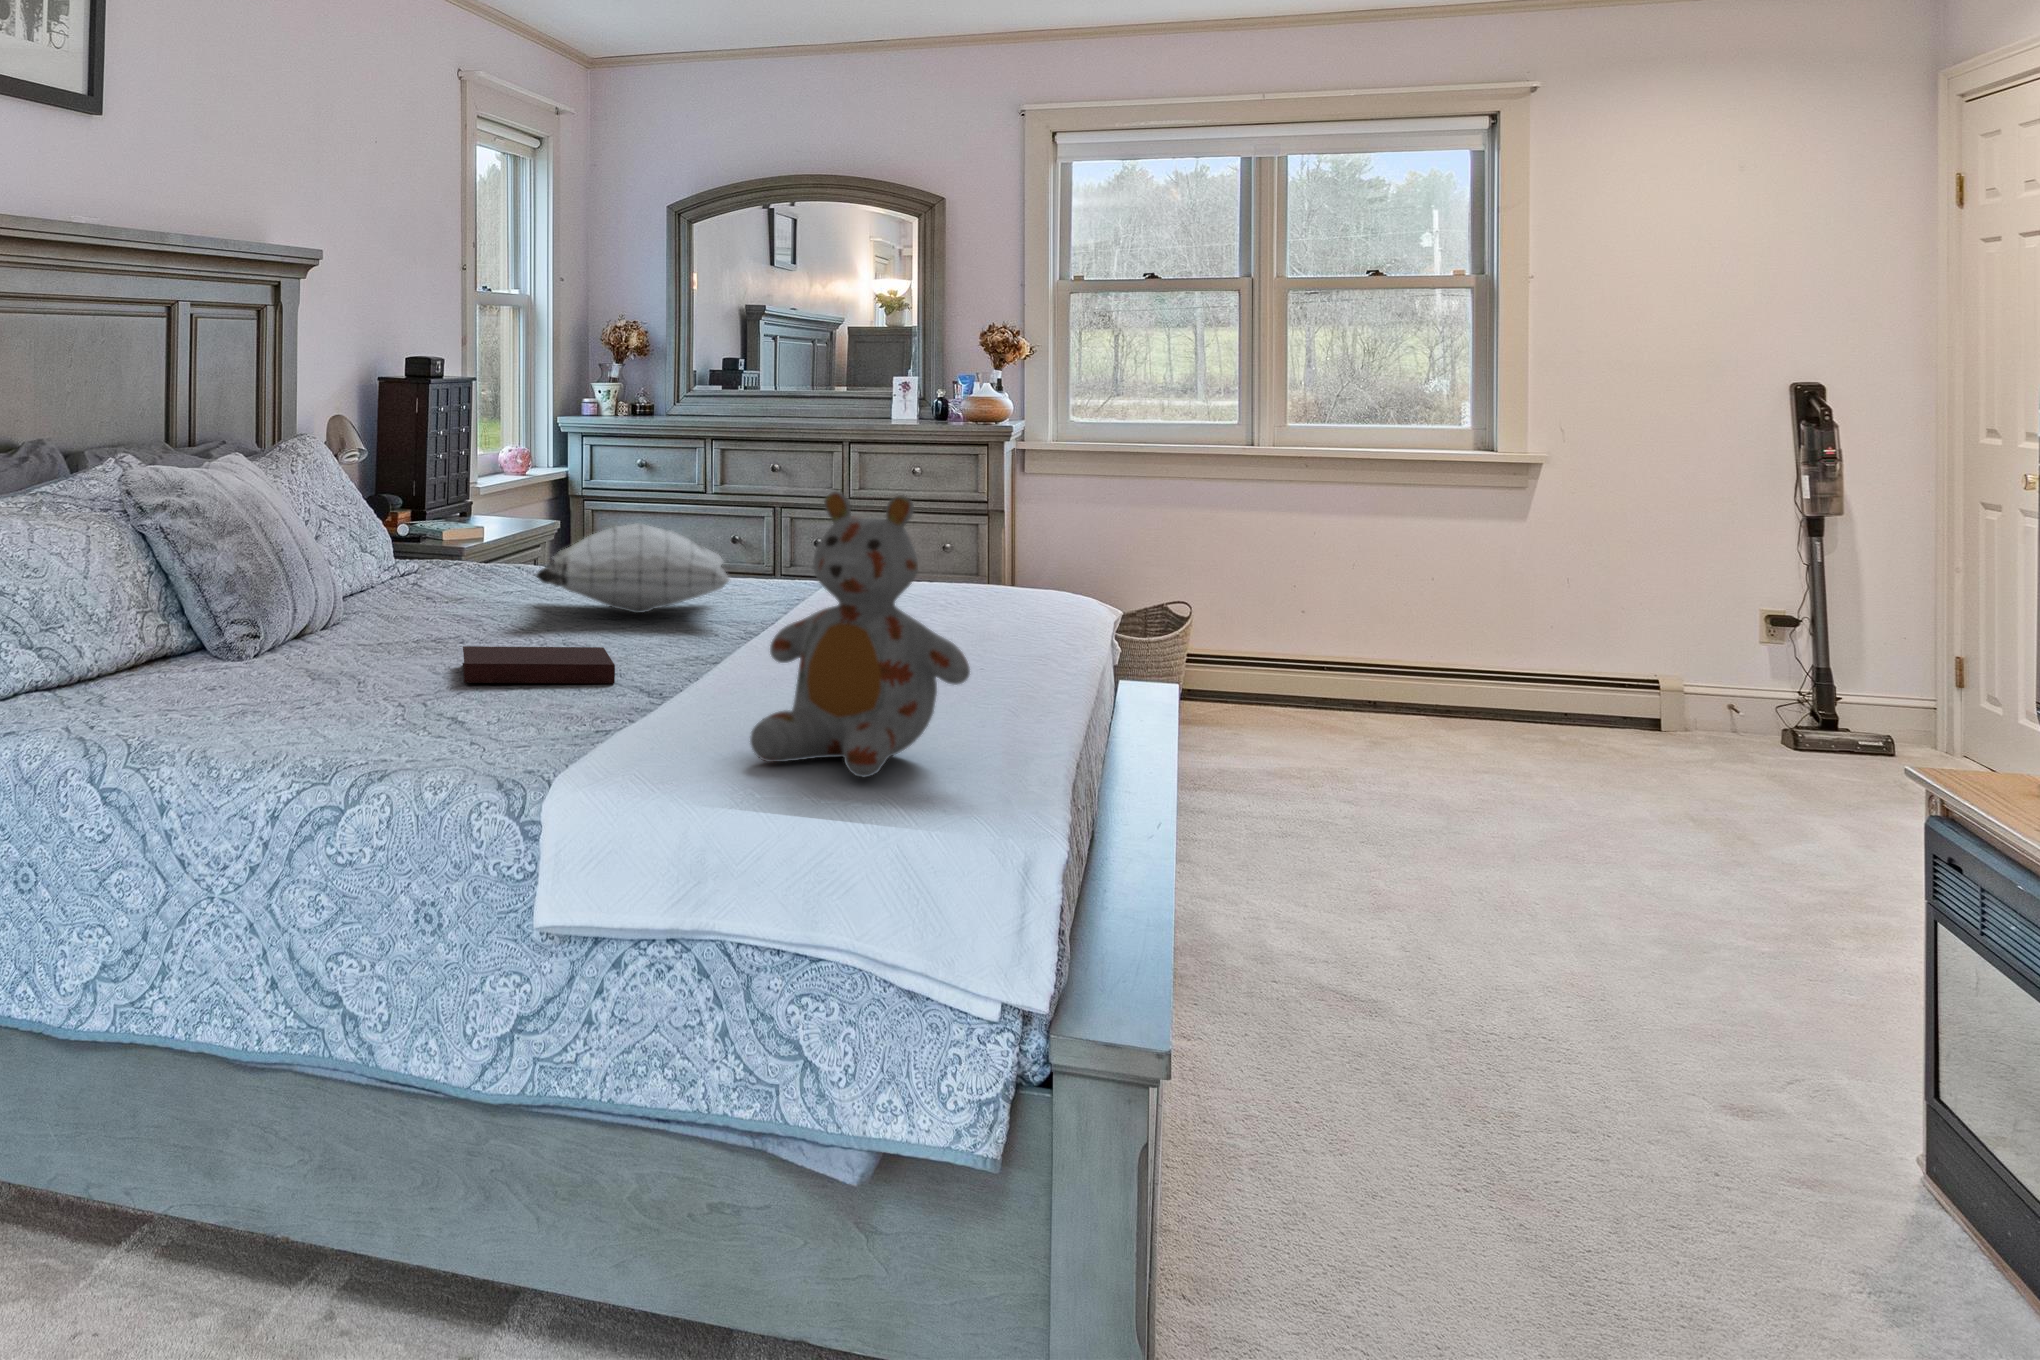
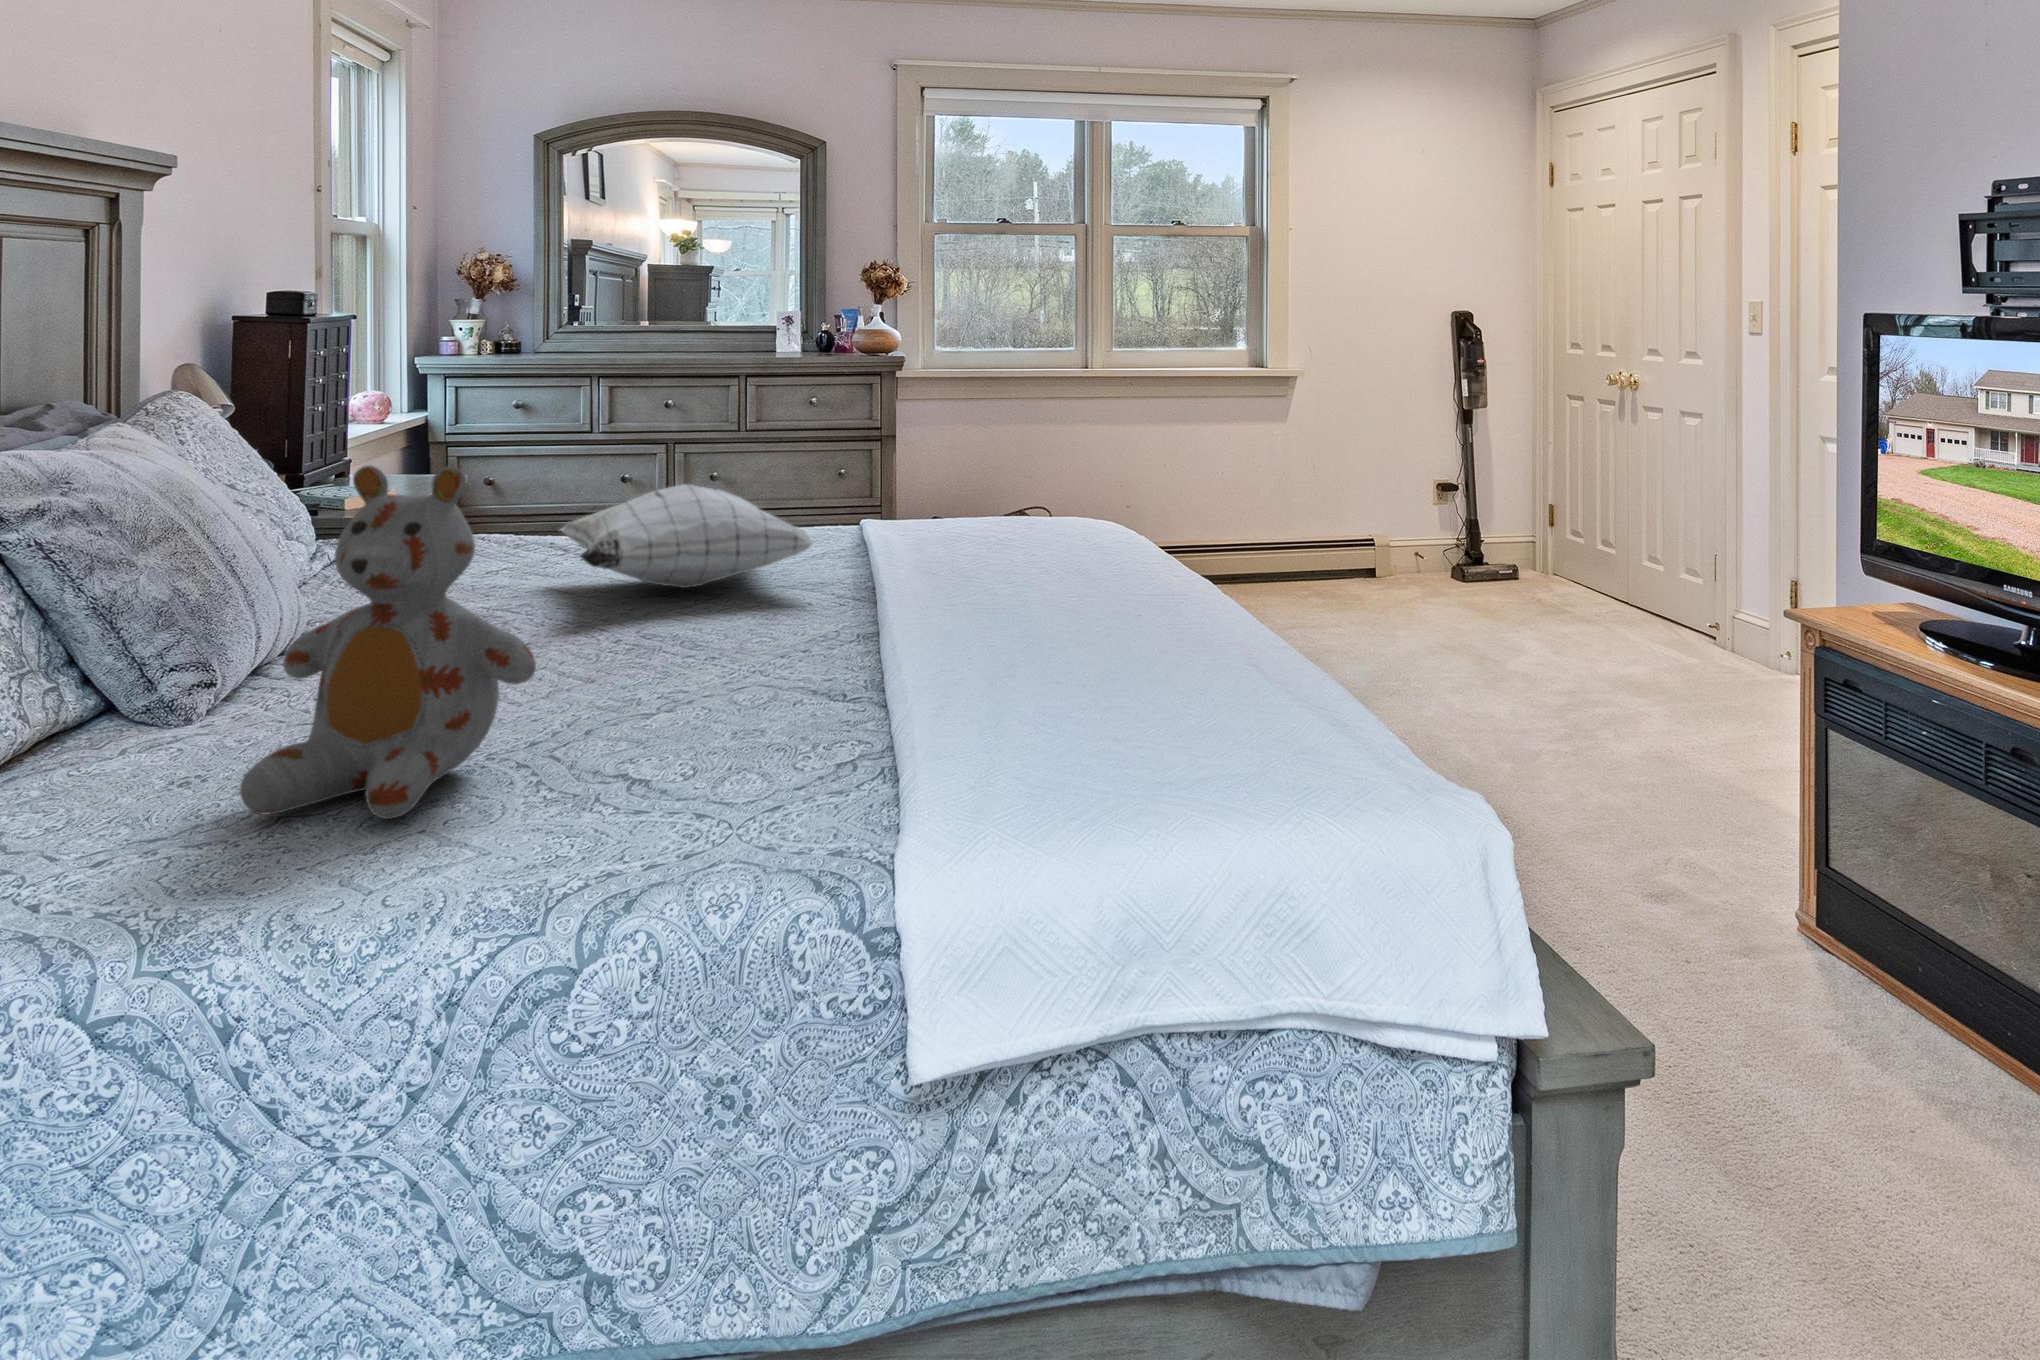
stuffed bear: present [750,492,970,777] -> present [240,465,536,819]
notebook: present [463,646,615,684] -> none [549,644,778,720]

